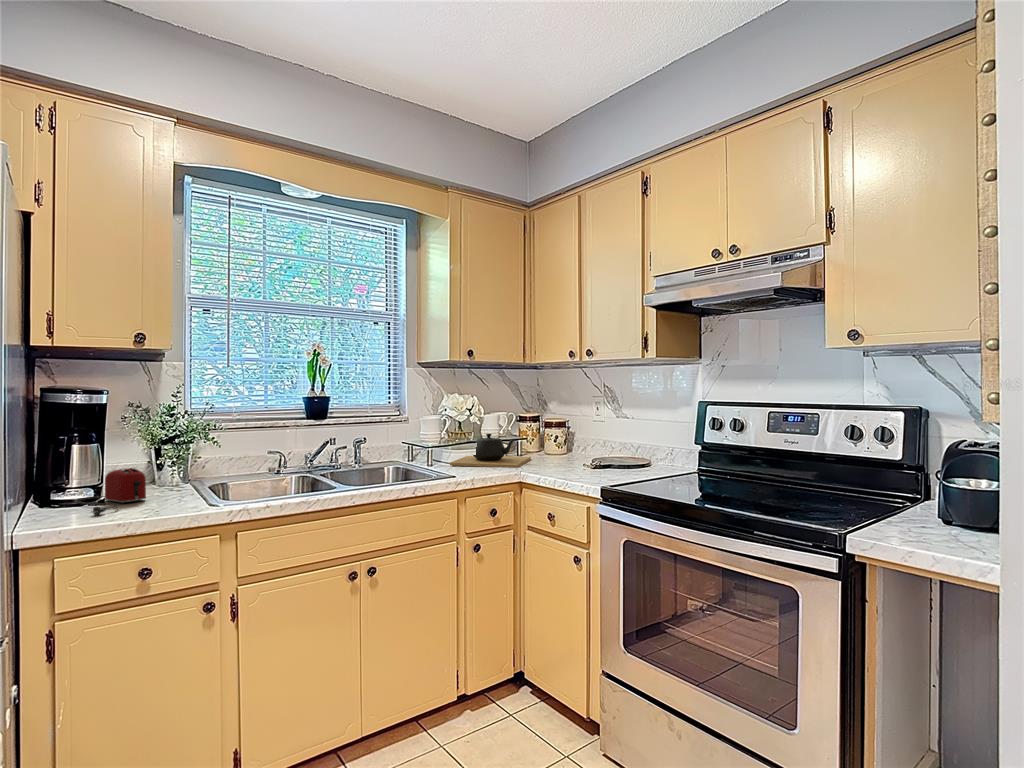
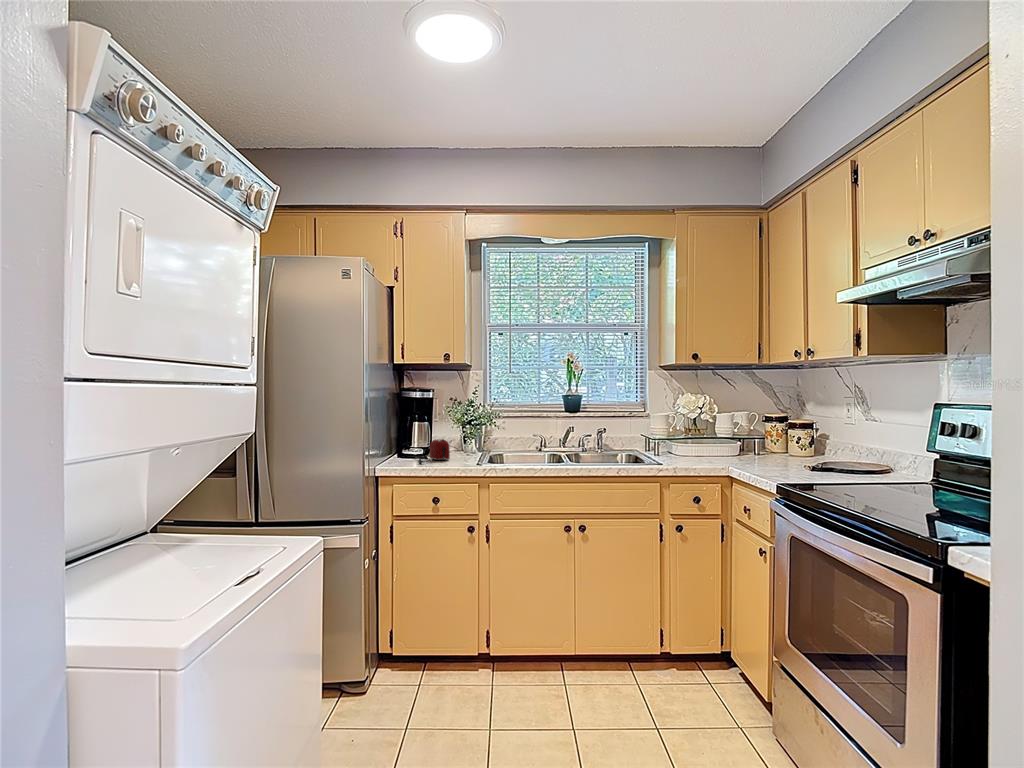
teapot: present [450,434,531,468] -> none [677,431,765,463]

